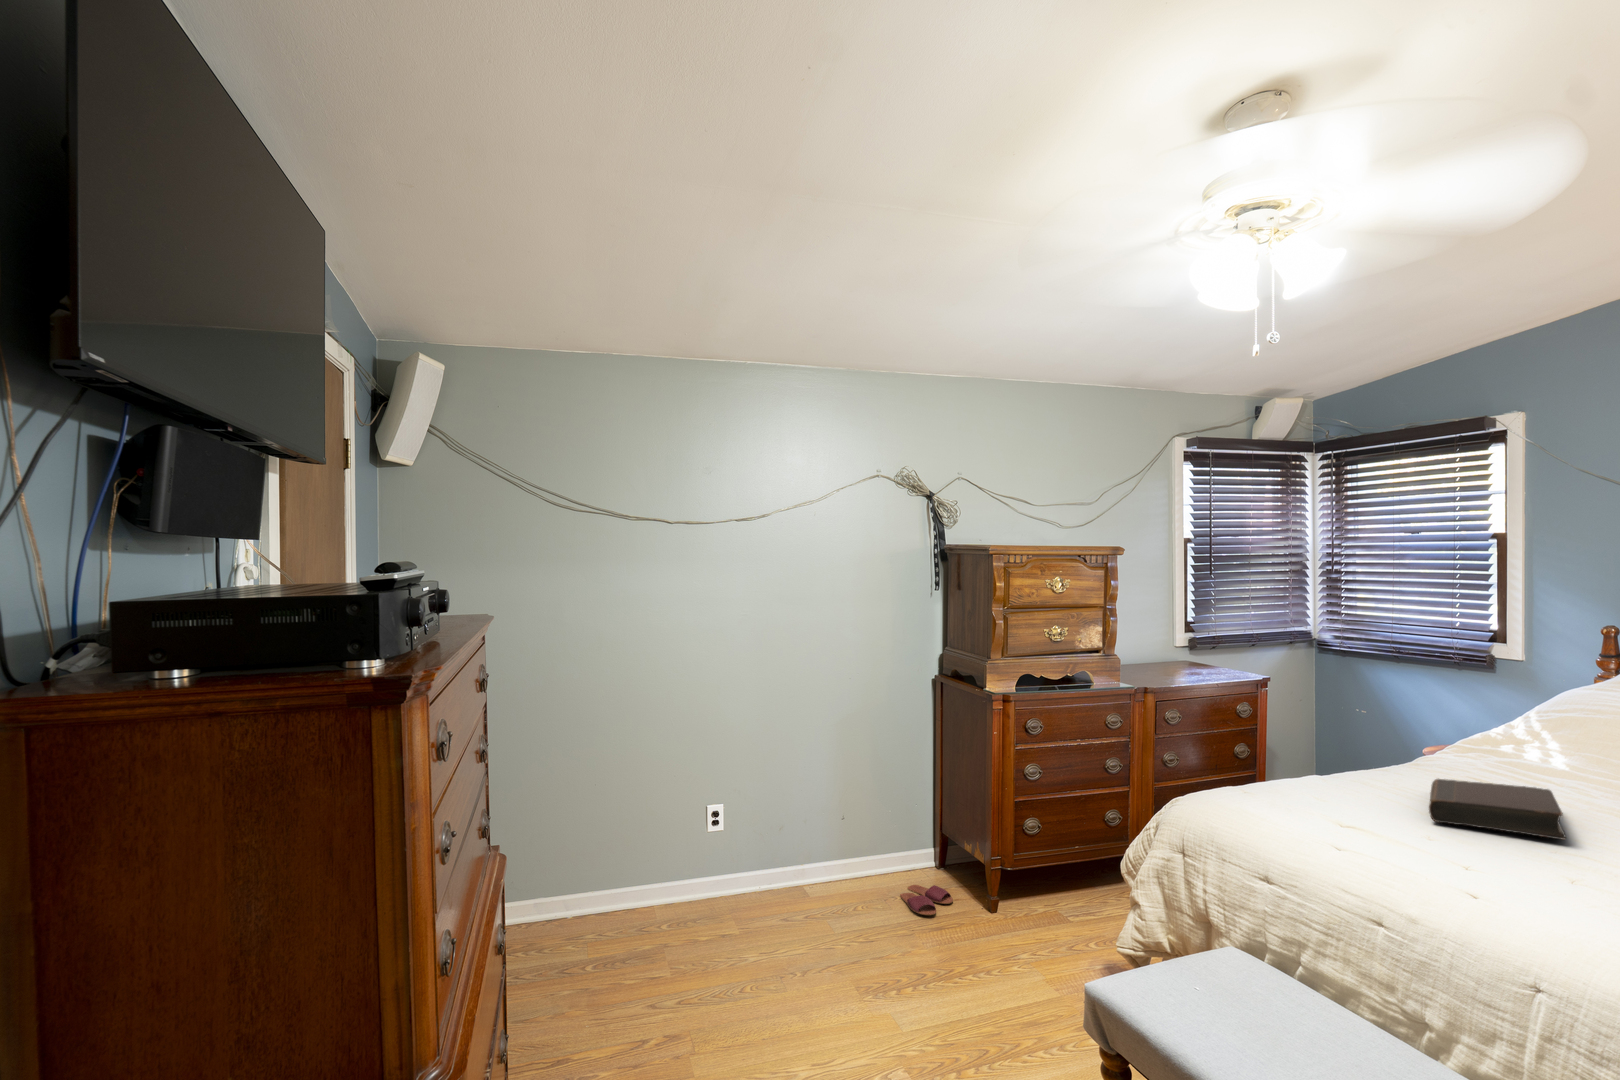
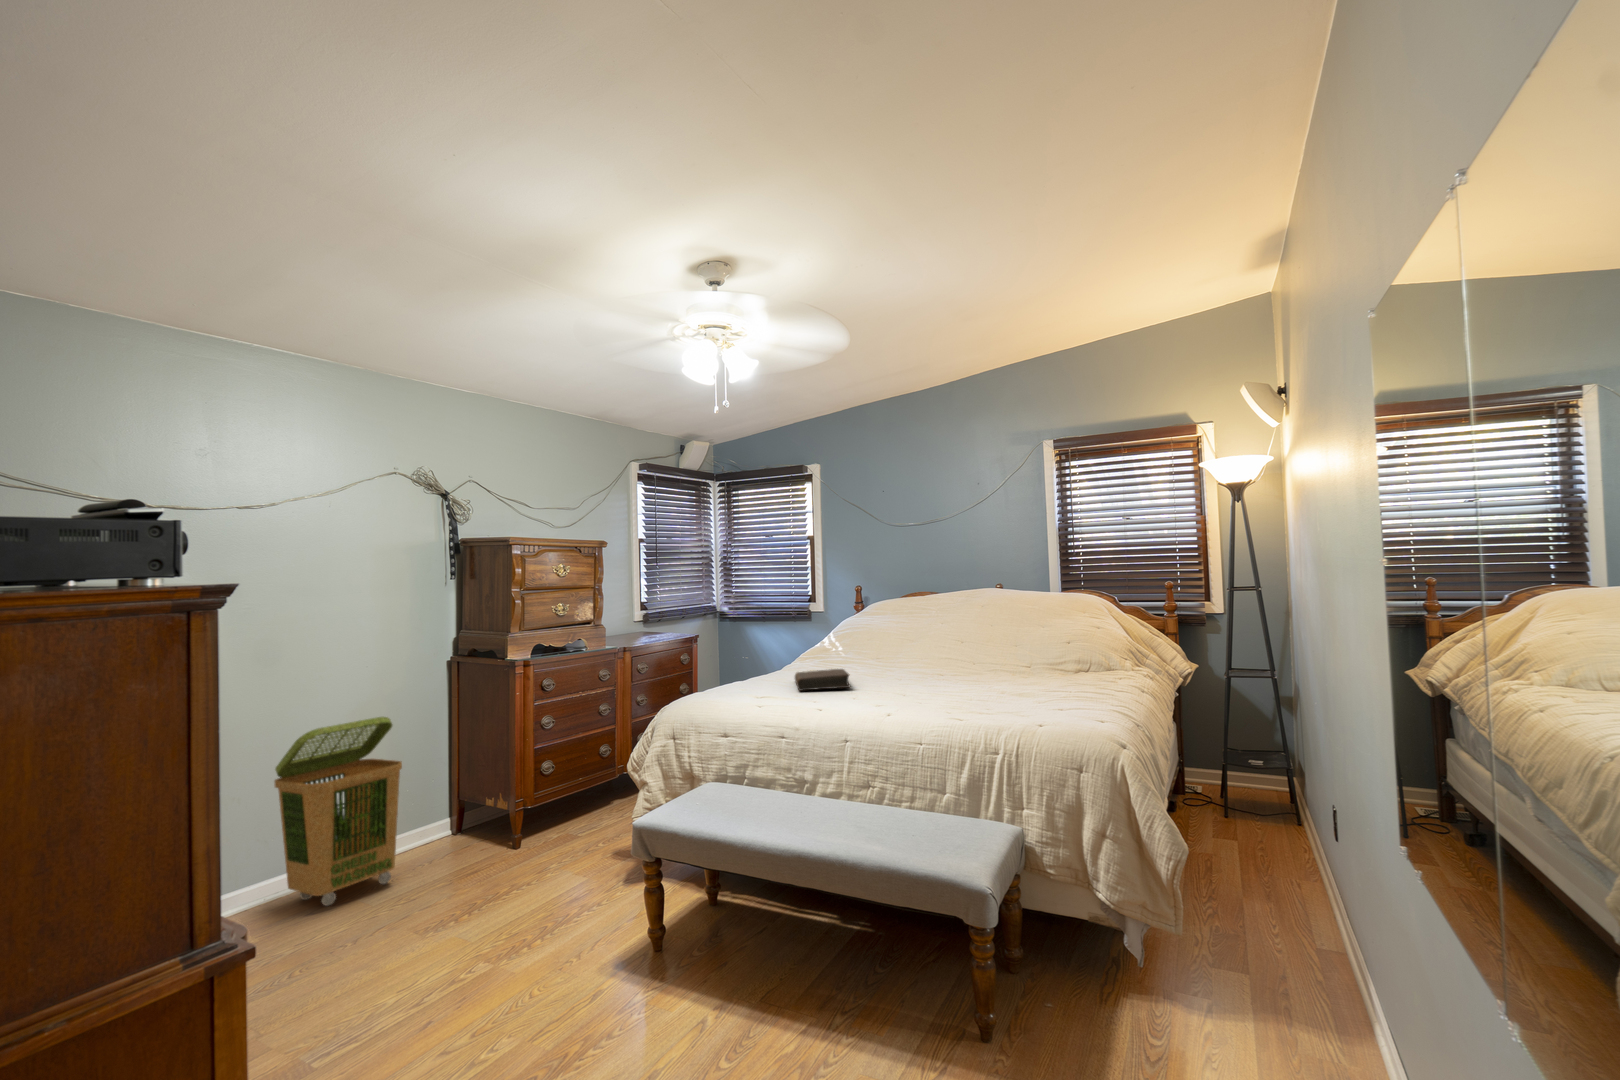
laundry basket: none [757,739,868,932] -> present [274,717,402,906]
slippers: present [900,885,953,915] -> none [421,838,473,861]

